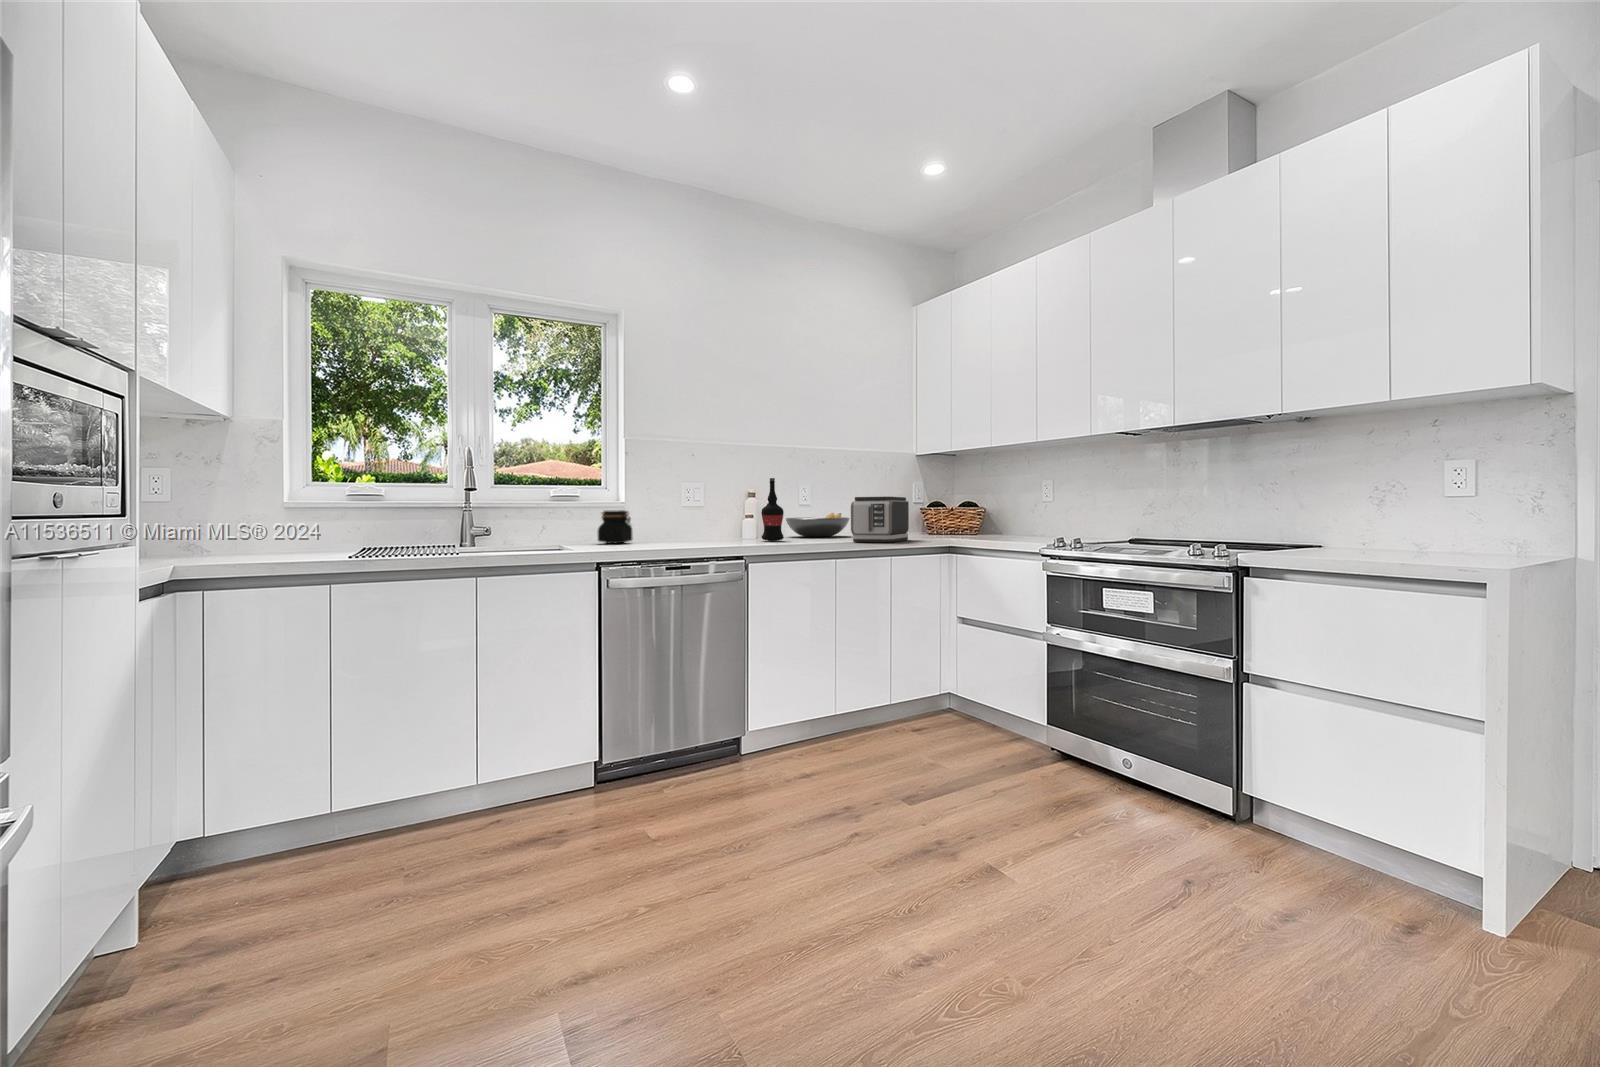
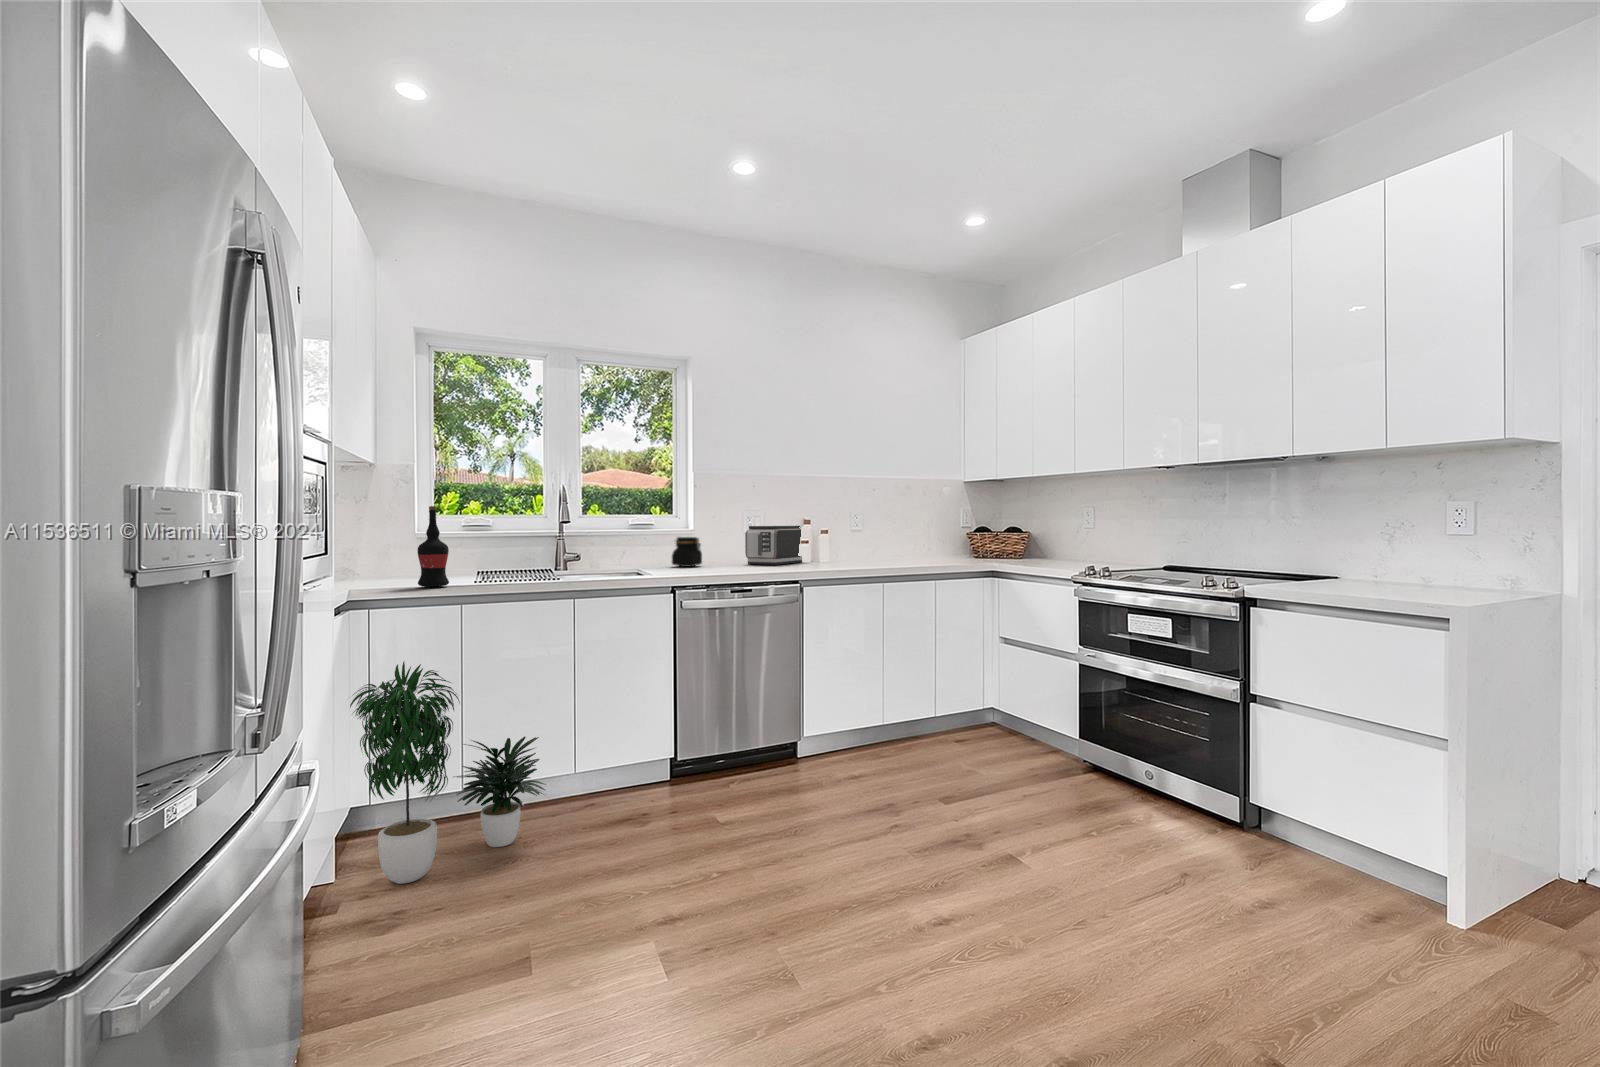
wine bottle: present [761,478,784,541] -> present [417,506,449,587]
toaster: present [851,496,909,542] -> present [745,526,802,565]
fruit bowl: present [786,513,850,537] -> none [839,538,900,560]
potted plant: none [158,656,440,940] -> present [350,662,546,884]

